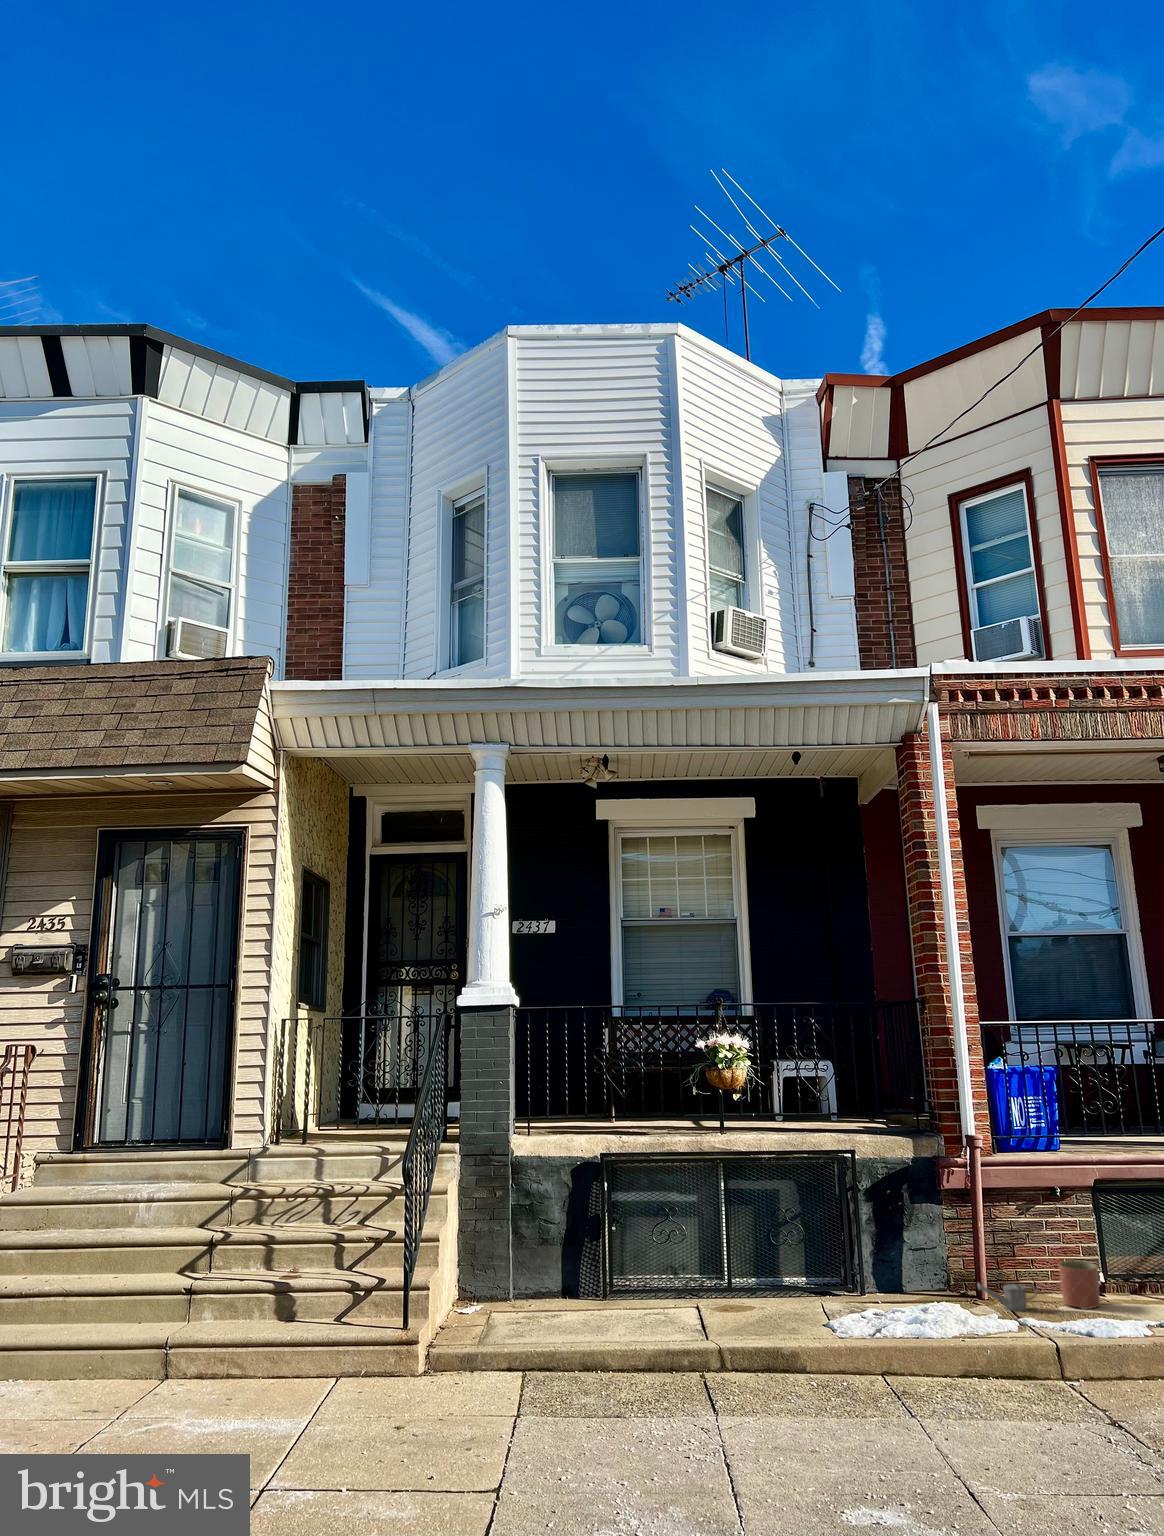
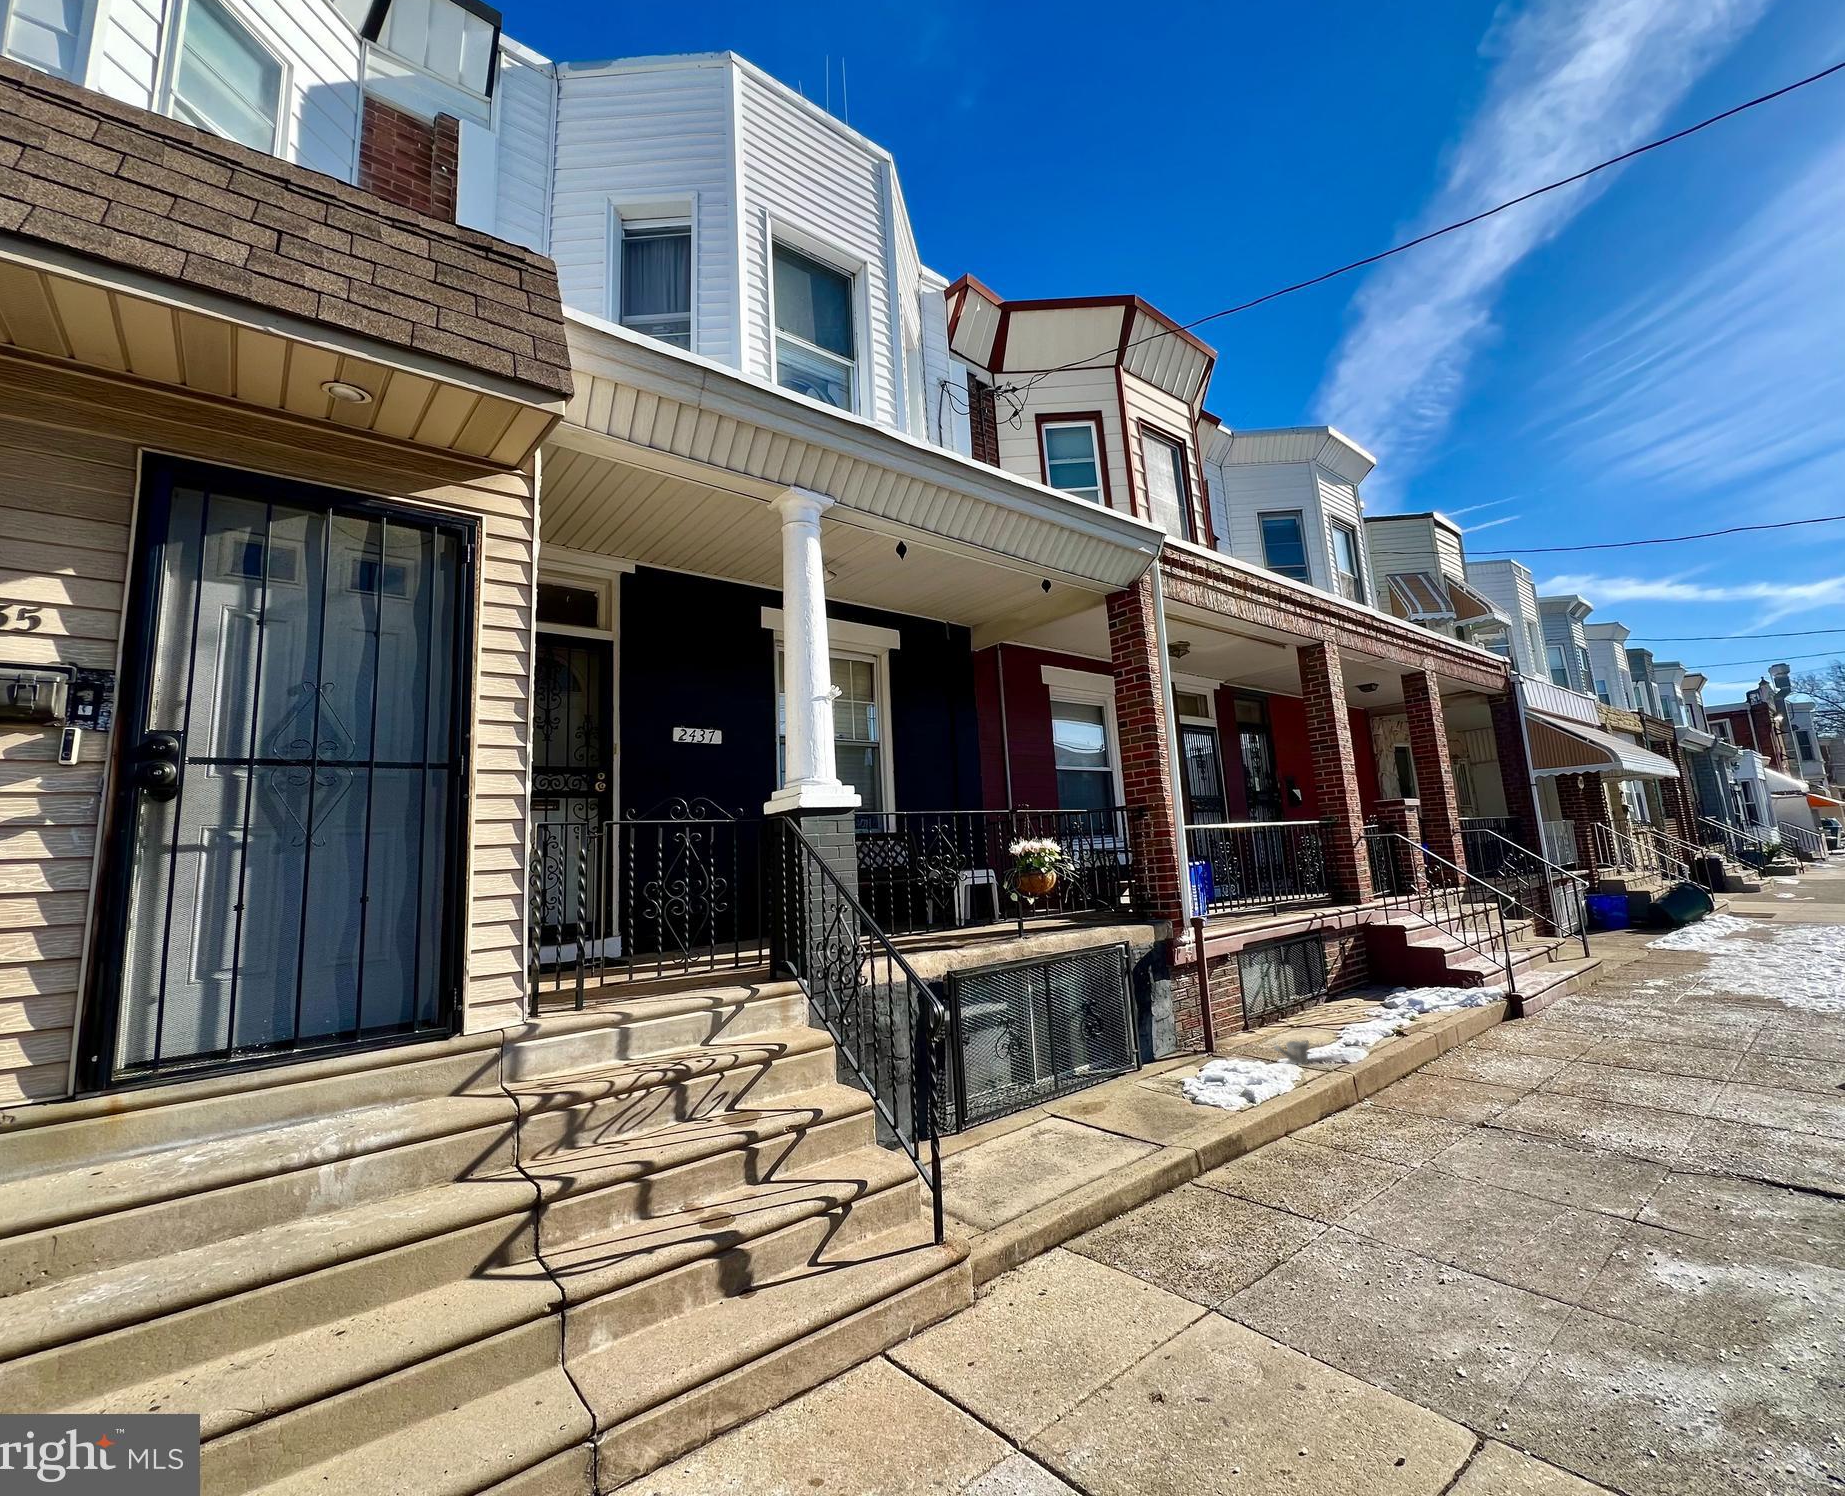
planter: present [1059,1261,1100,1309] -> none [1305,1014,1342,1053]

